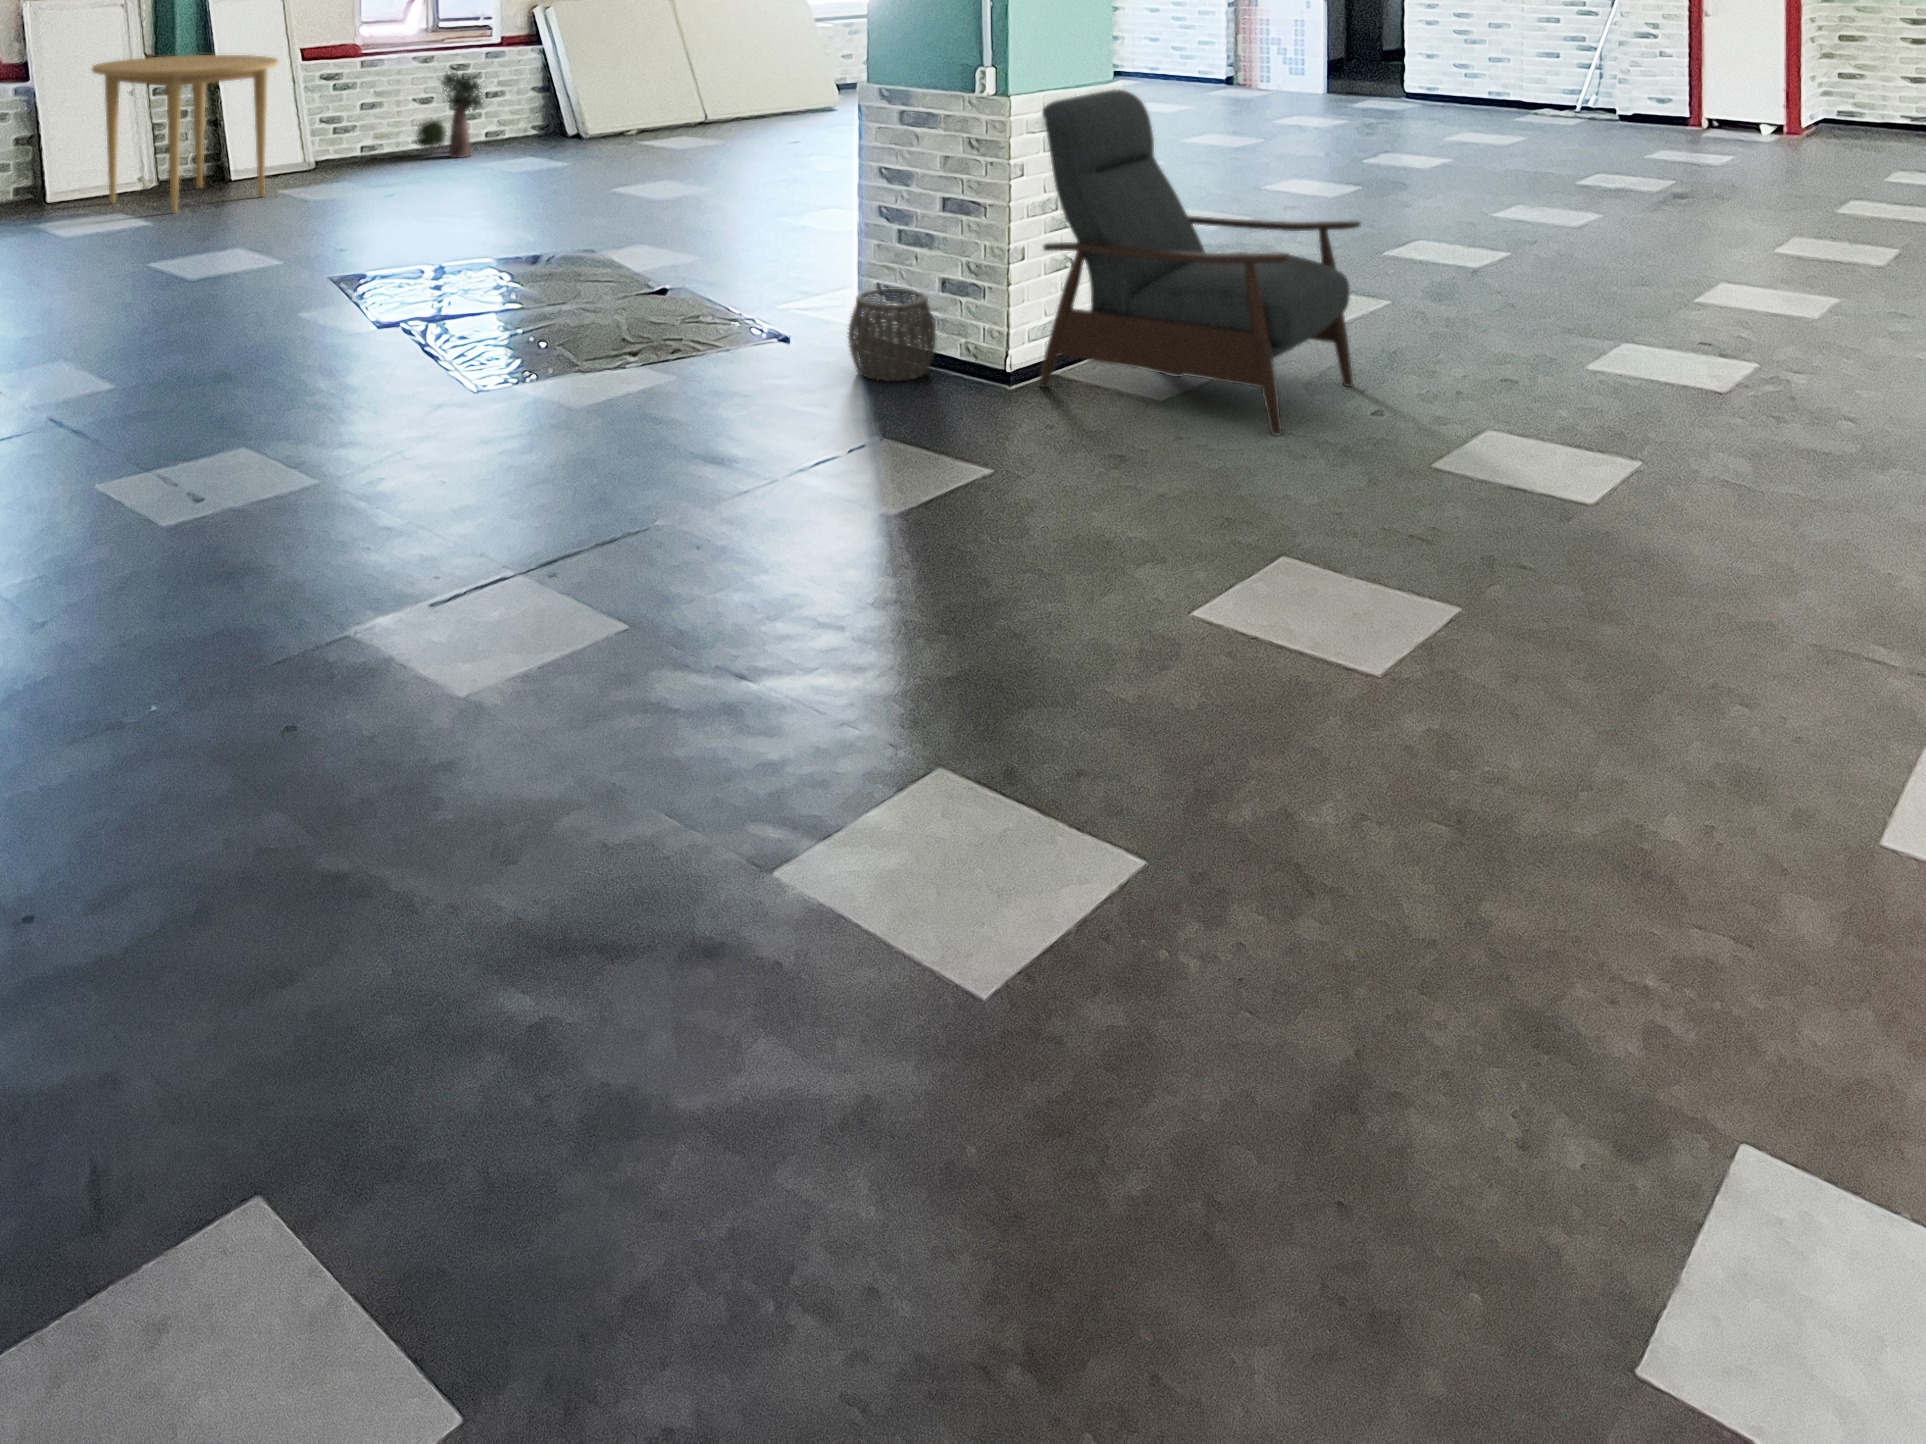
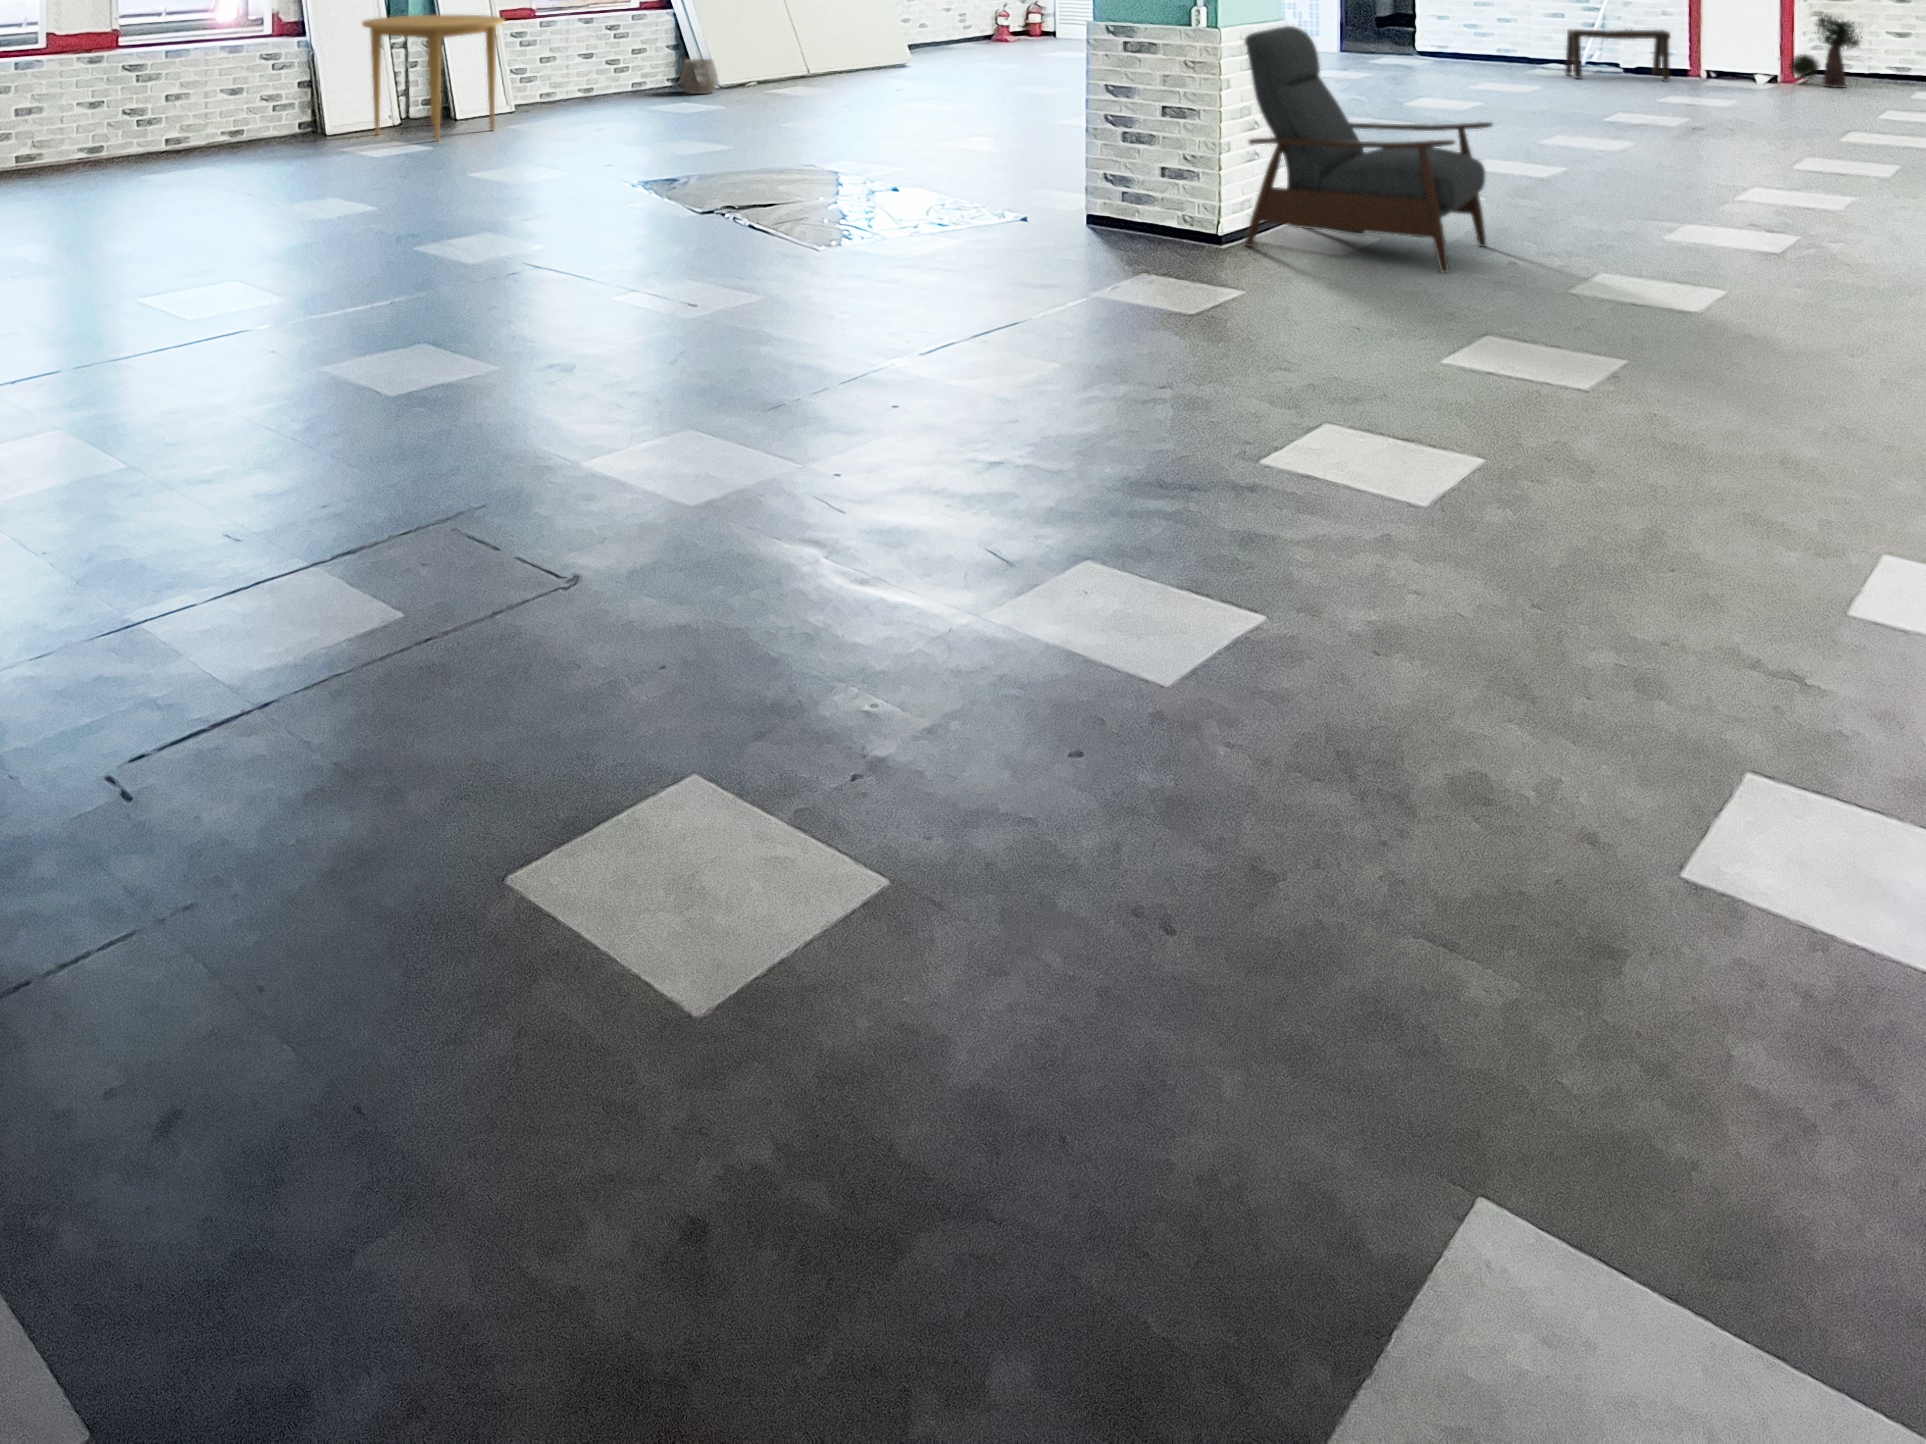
bench: none [1555,70,1667,131] -> present [1565,29,1671,81]
potted plant: present [416,72,484,158] -> present [1789,15,1862,88]
woven basket: present [848,289,937,381] -> present [681,59,718,94]

